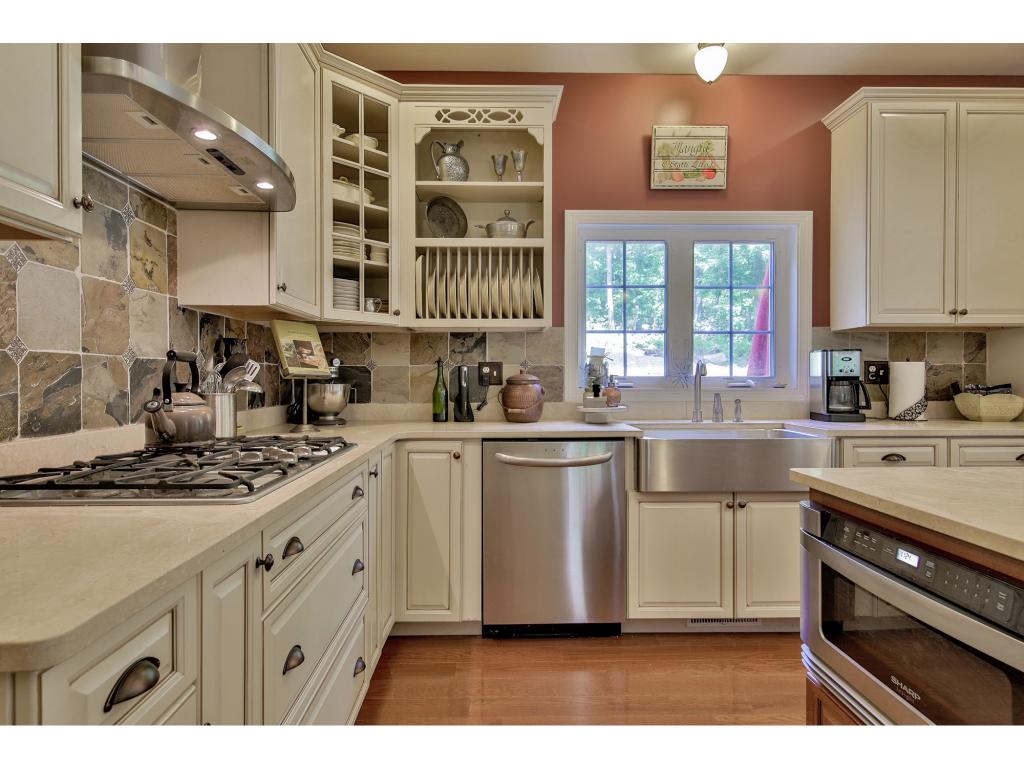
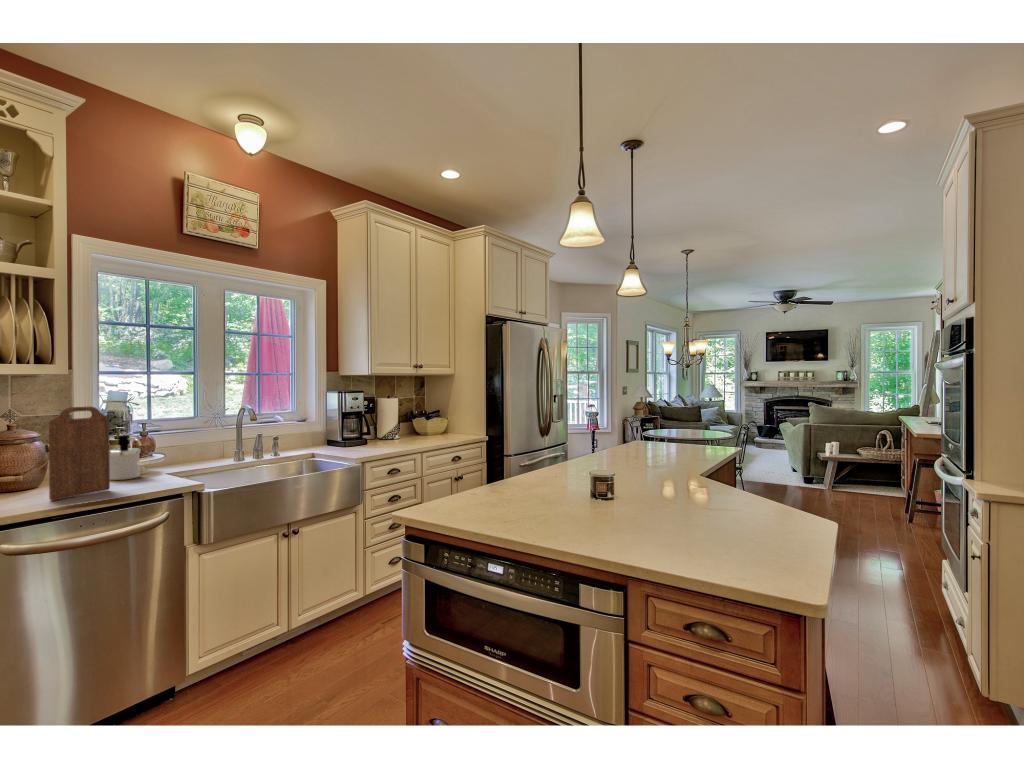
cutting board: none [535,352,576,427] -> present [49,407,110,501]

